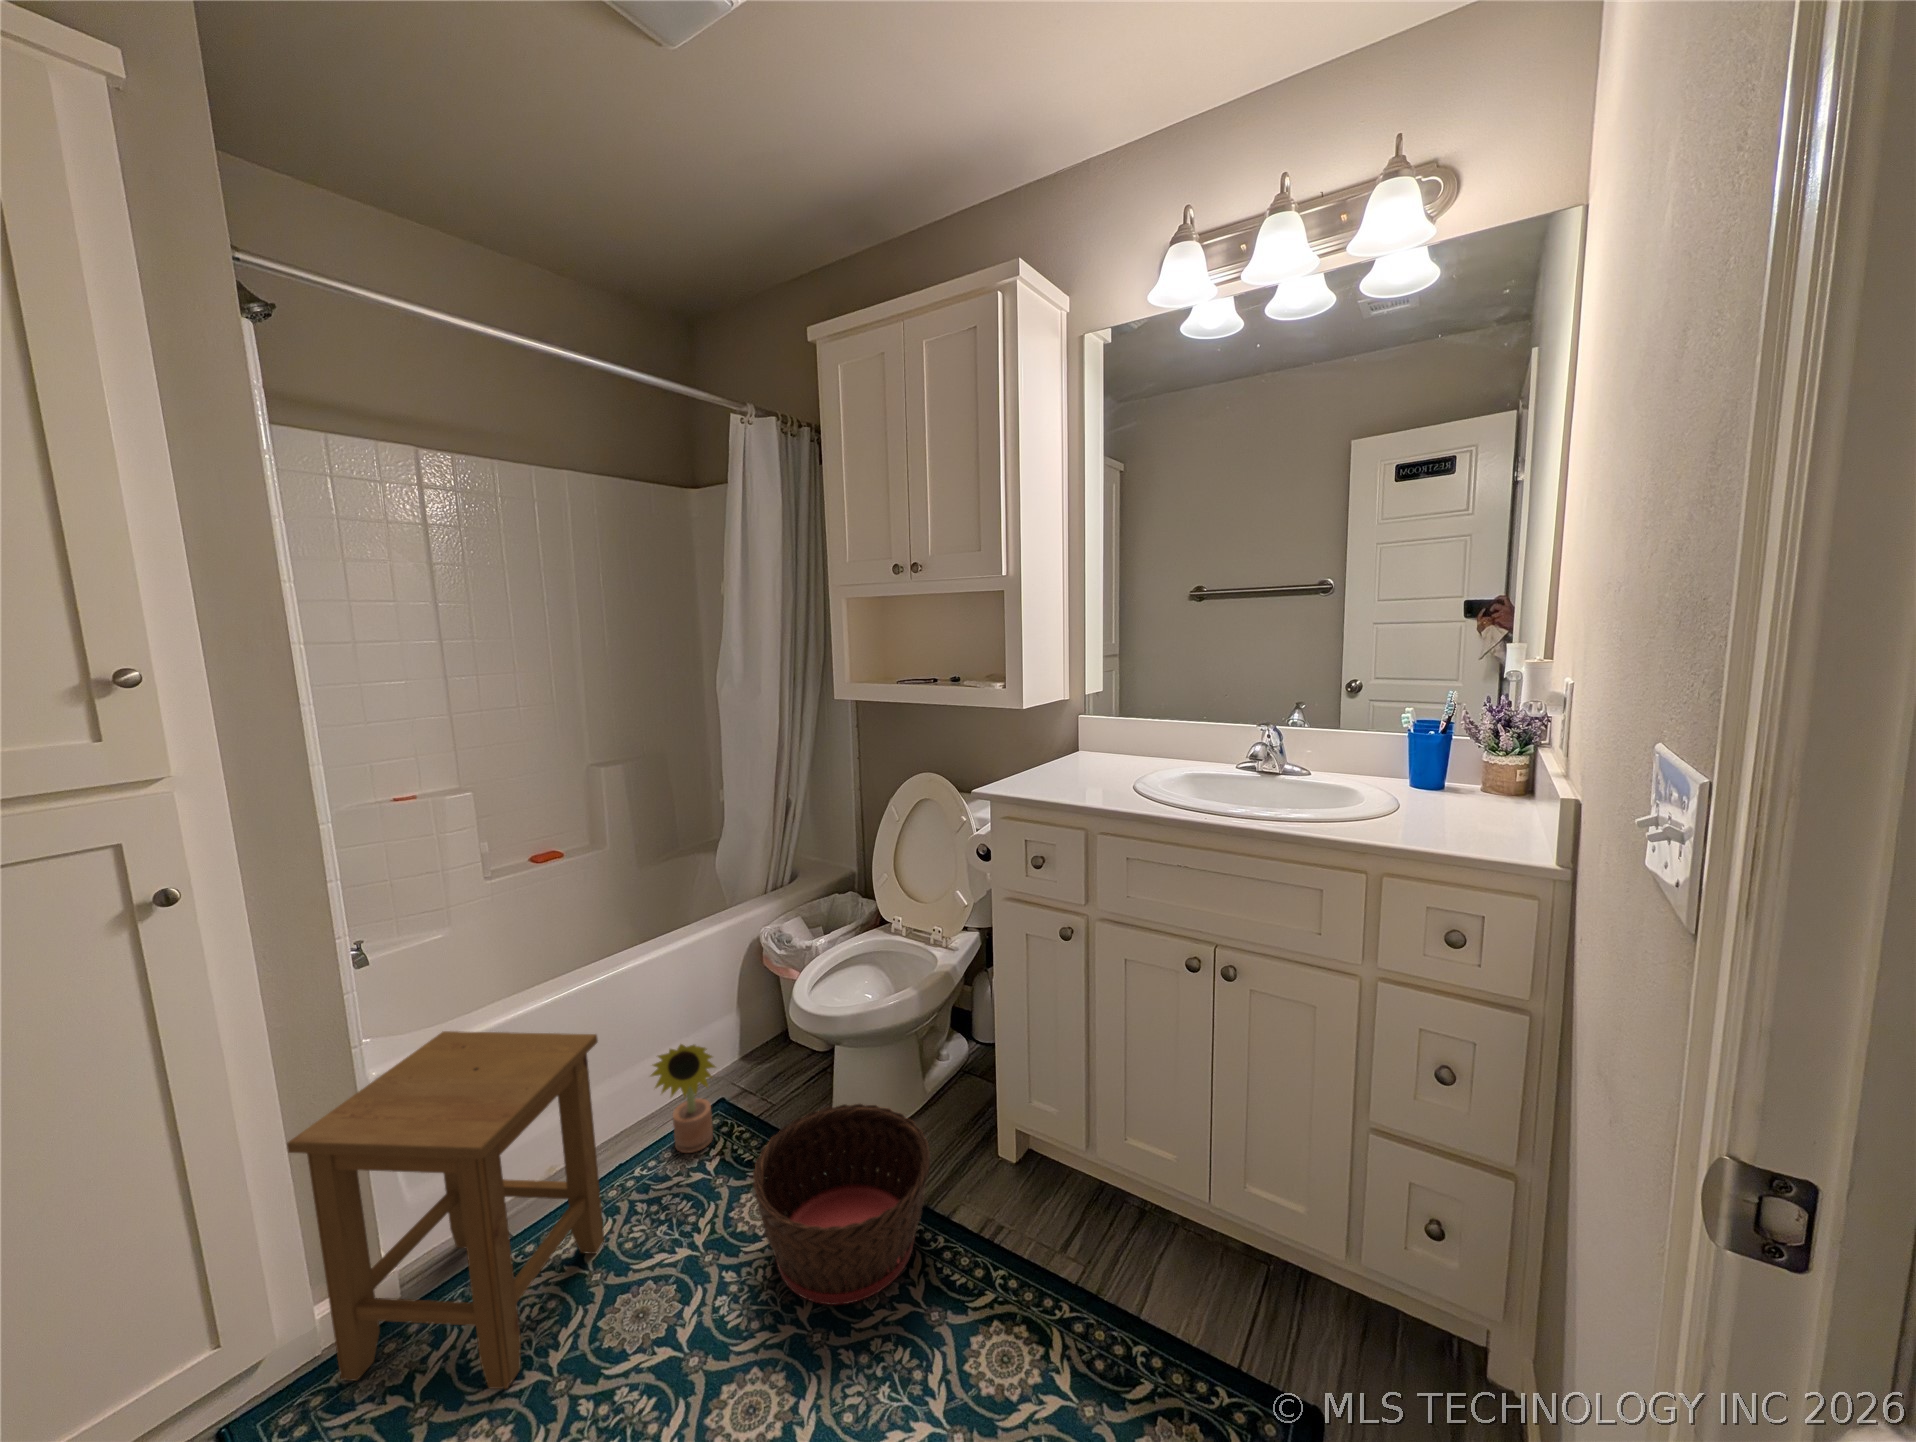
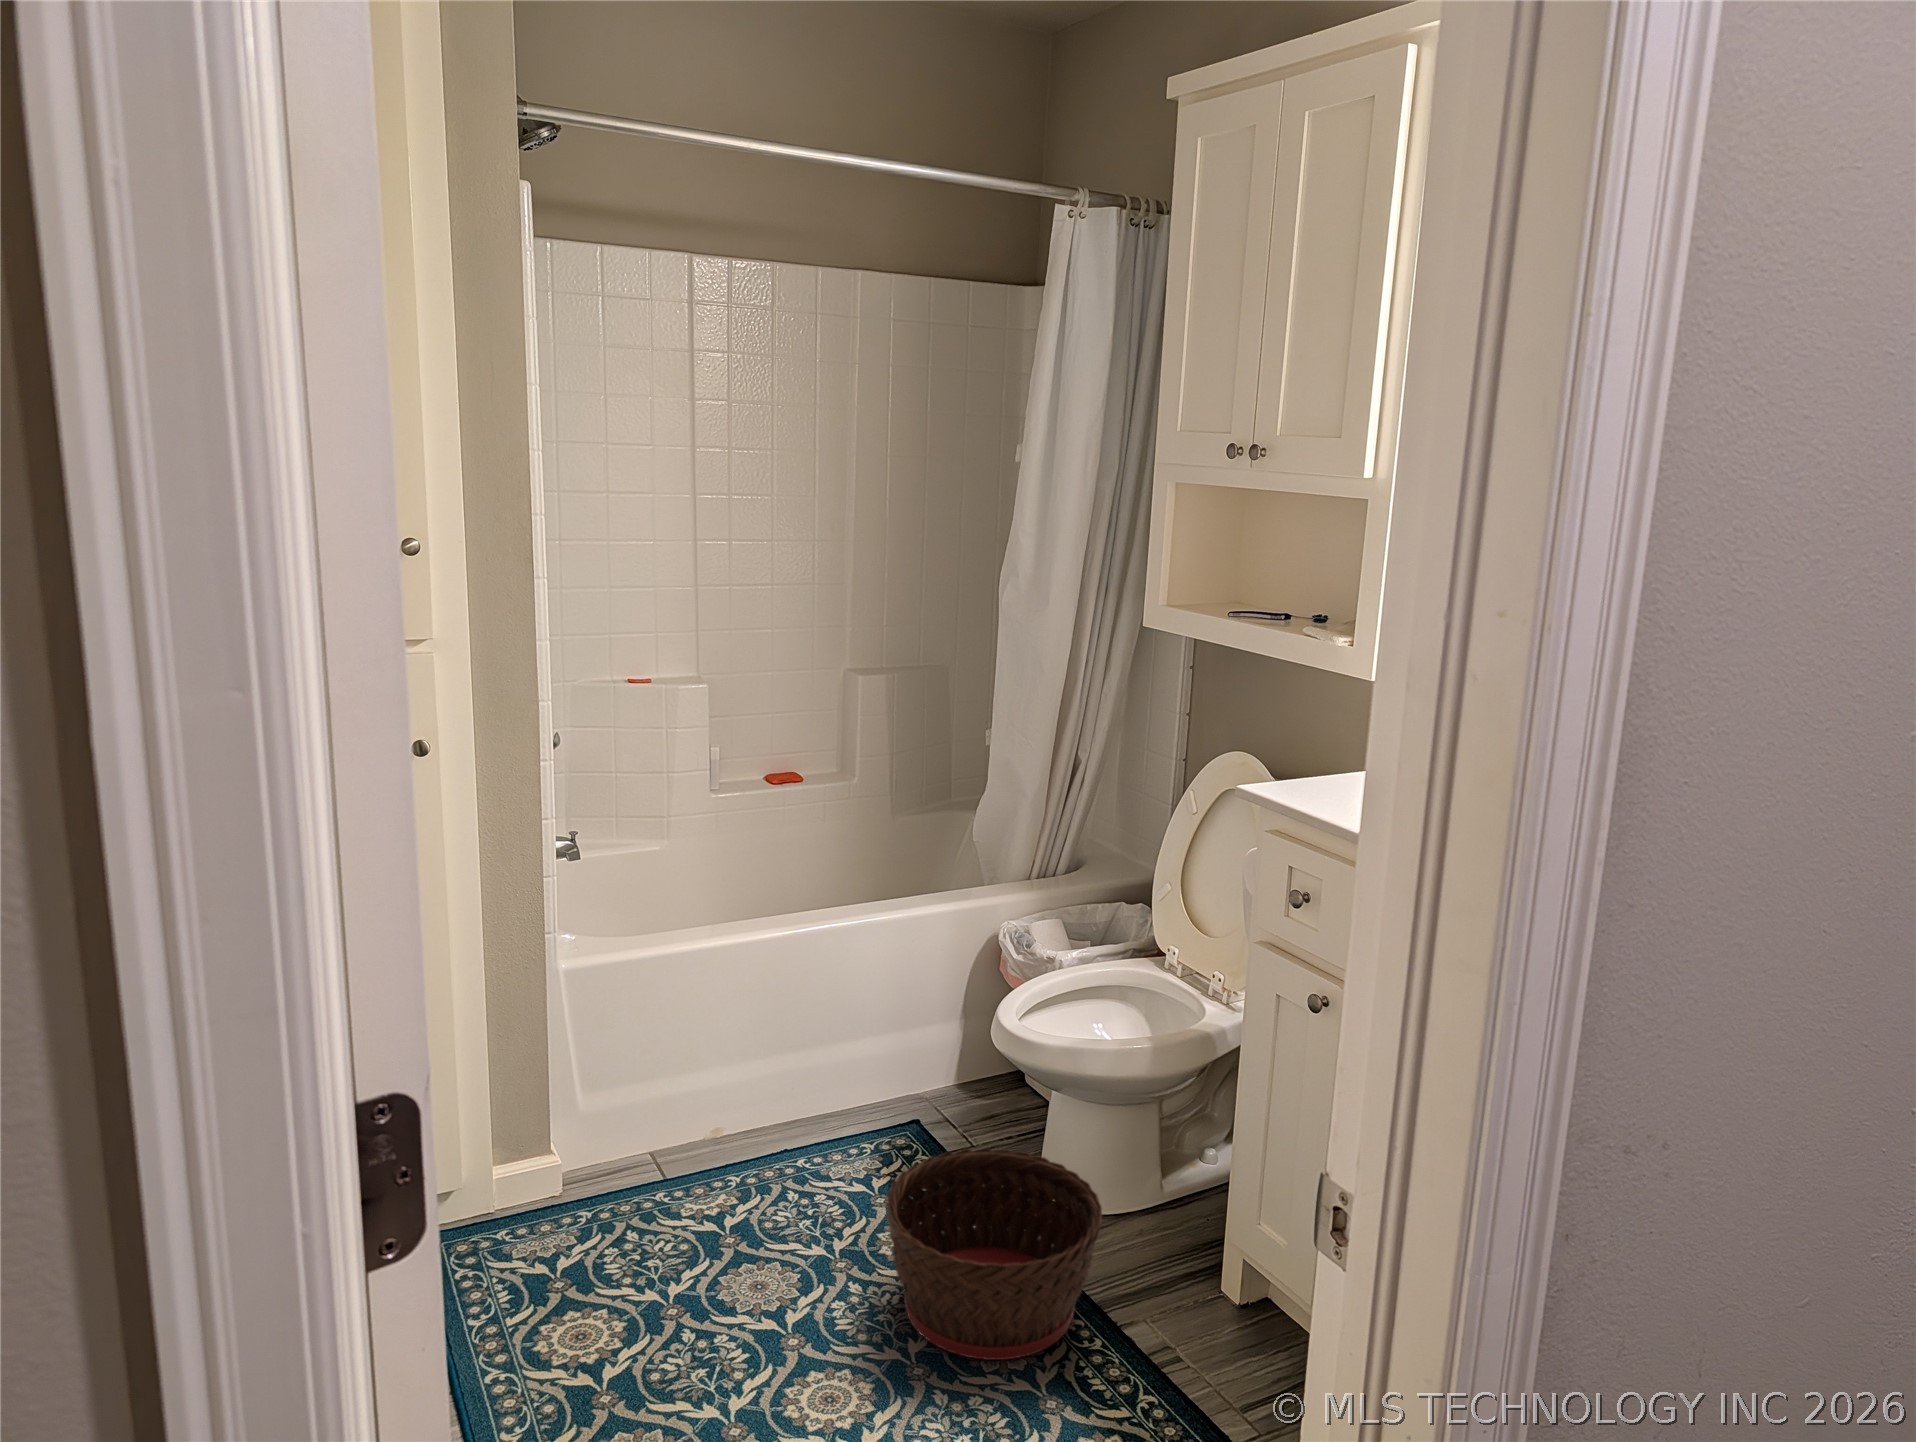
stool: present [287,1031,604,1389] -> none [484,940,761,1295]
decorative plant: present [651,1044,715,1153] -> none [821,1027,896,1164]

